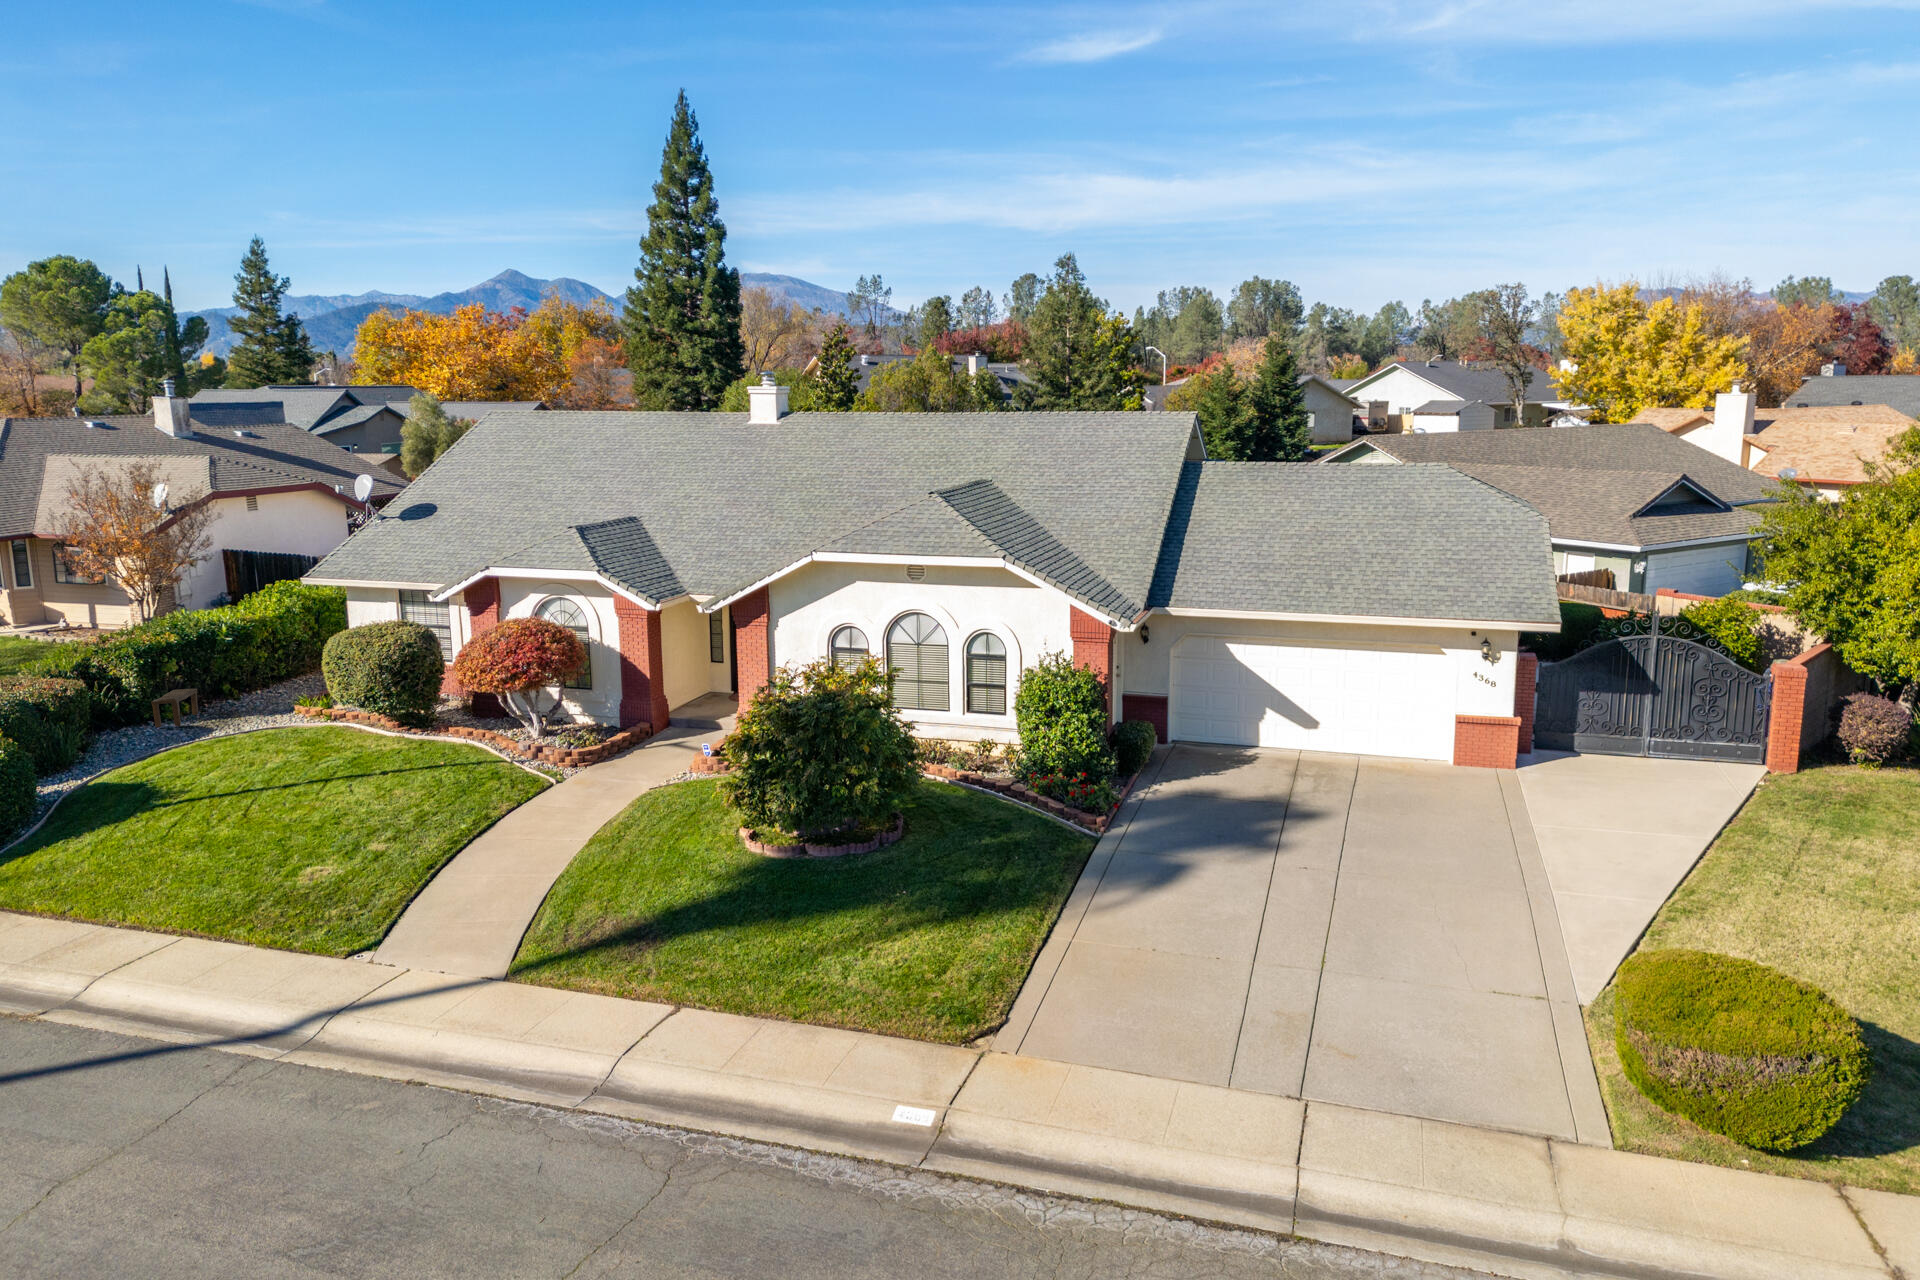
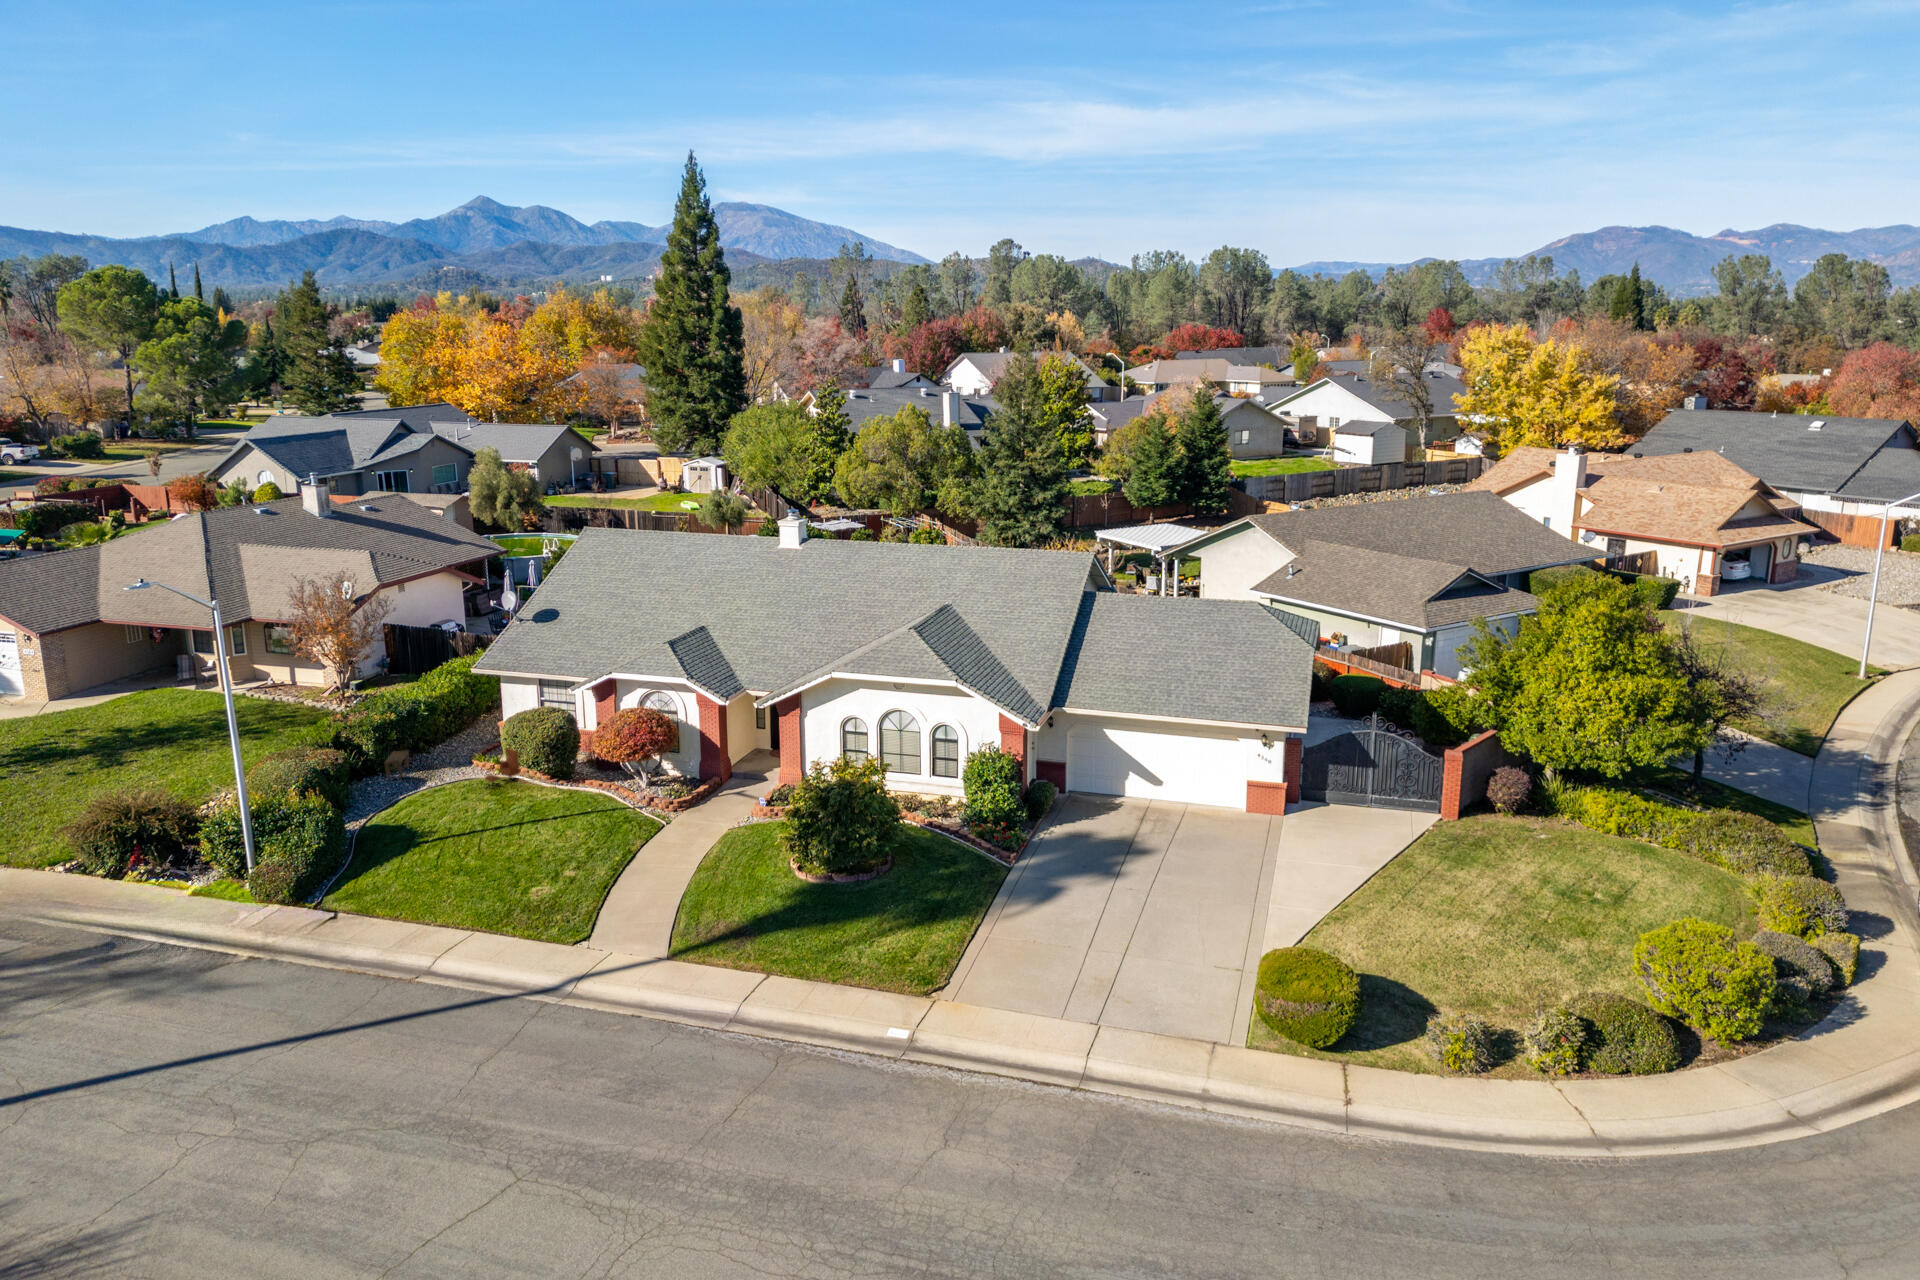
lounge chair: none [294,681,353,738] -> present [485,748,520,788]

